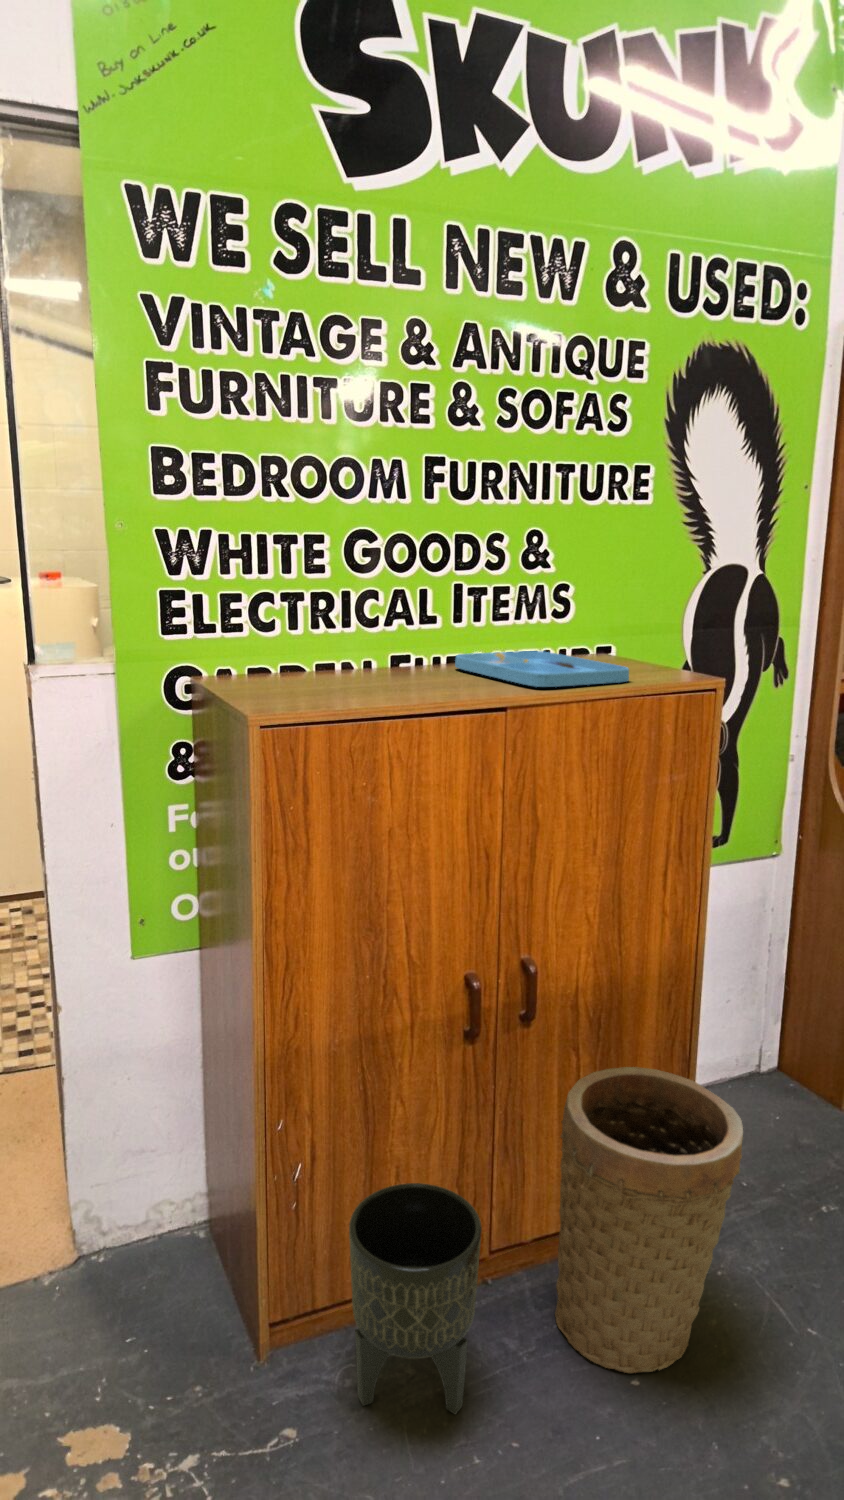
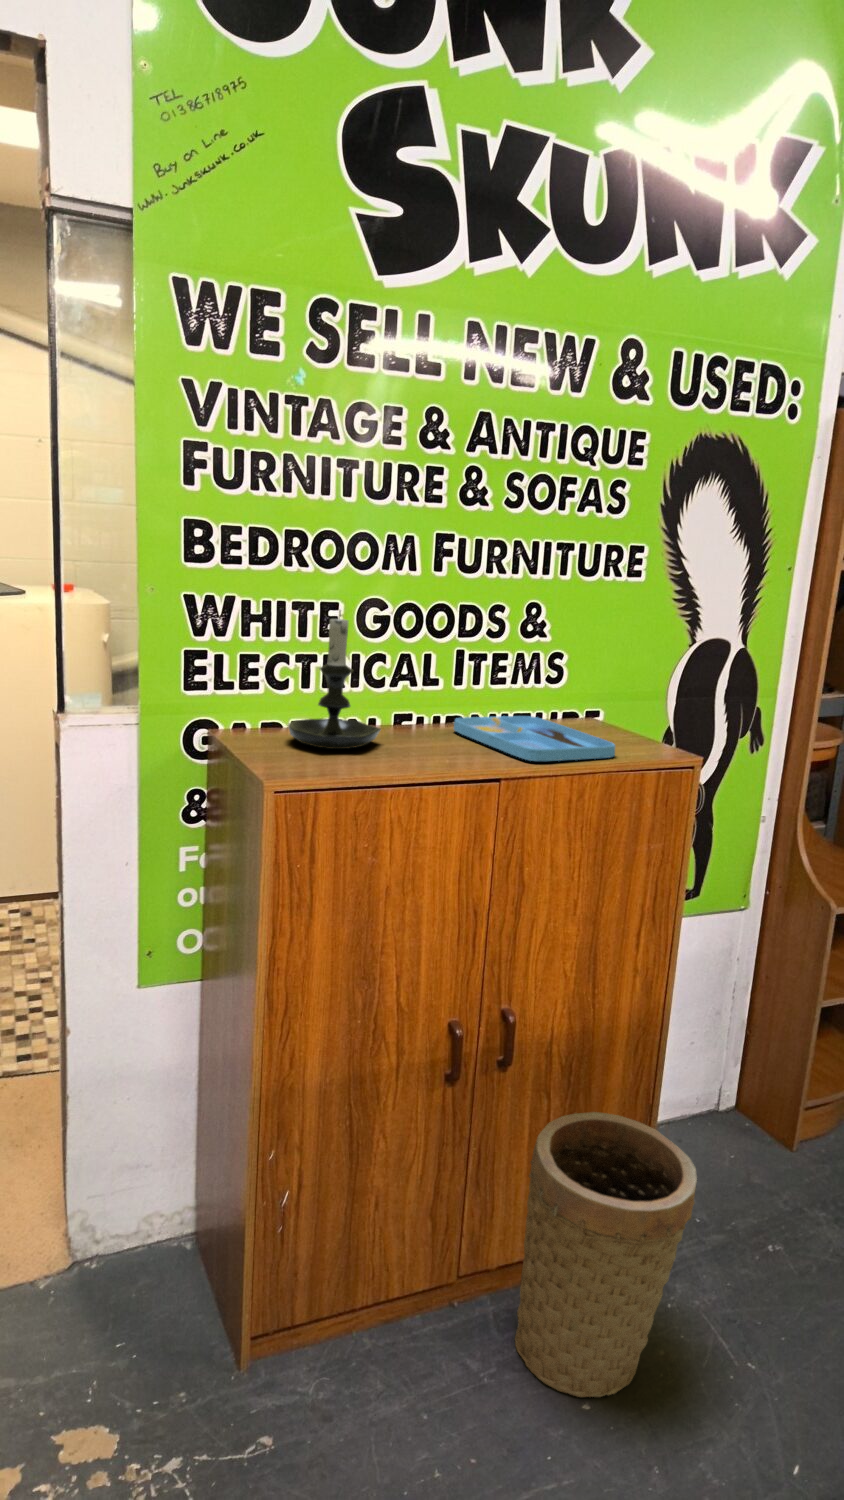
candle holder: none [276,536,377,686] -> present [288,611,381,749]
planter: present [349,1183,482,1414] -> none [330,1213,453,1429]

